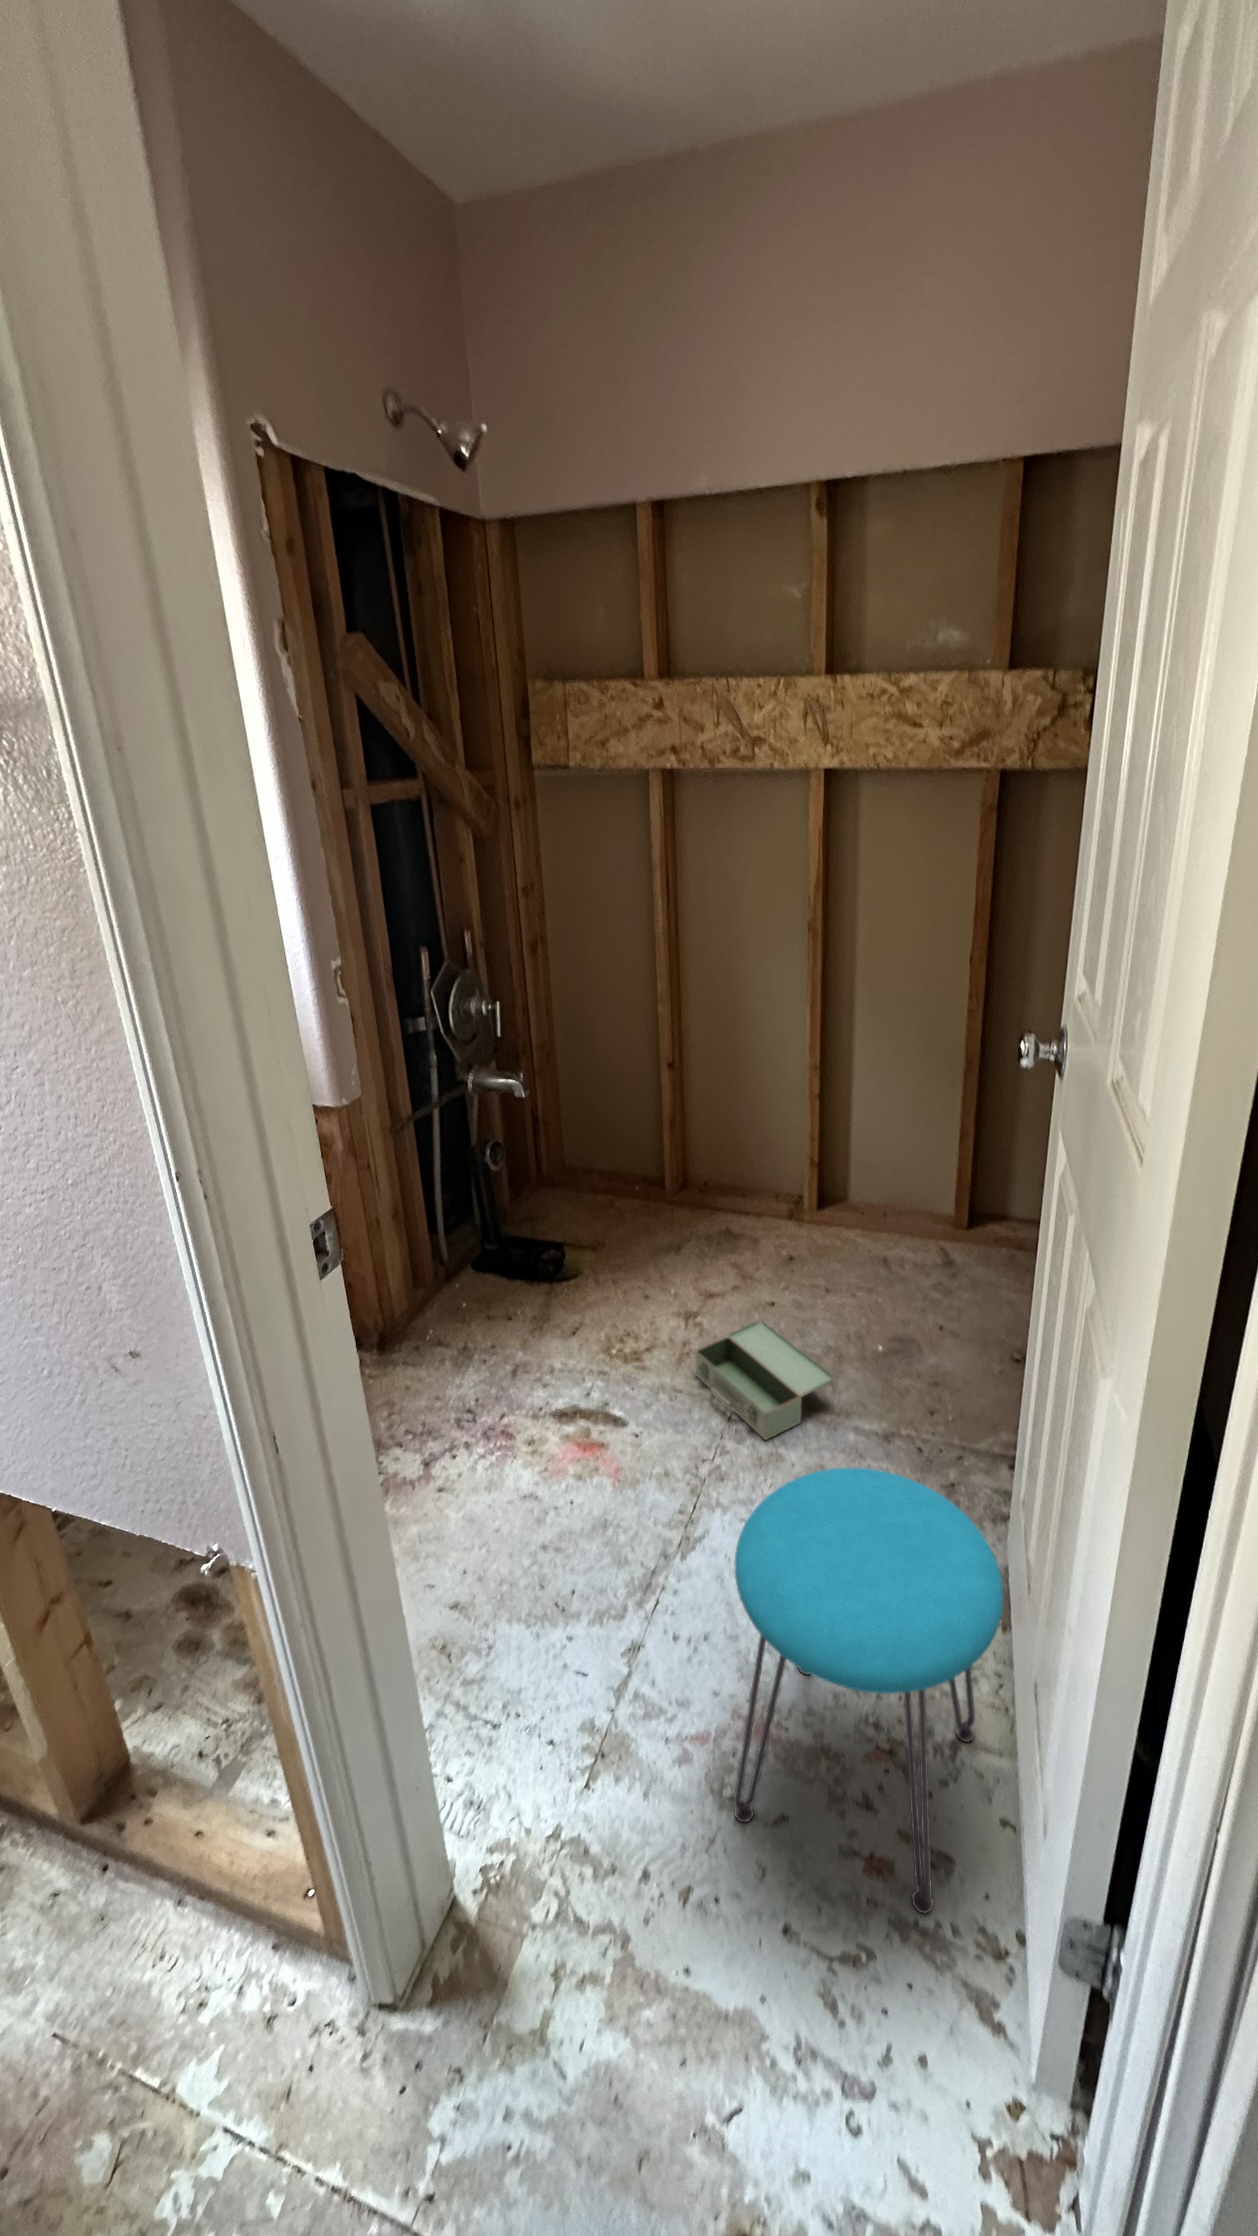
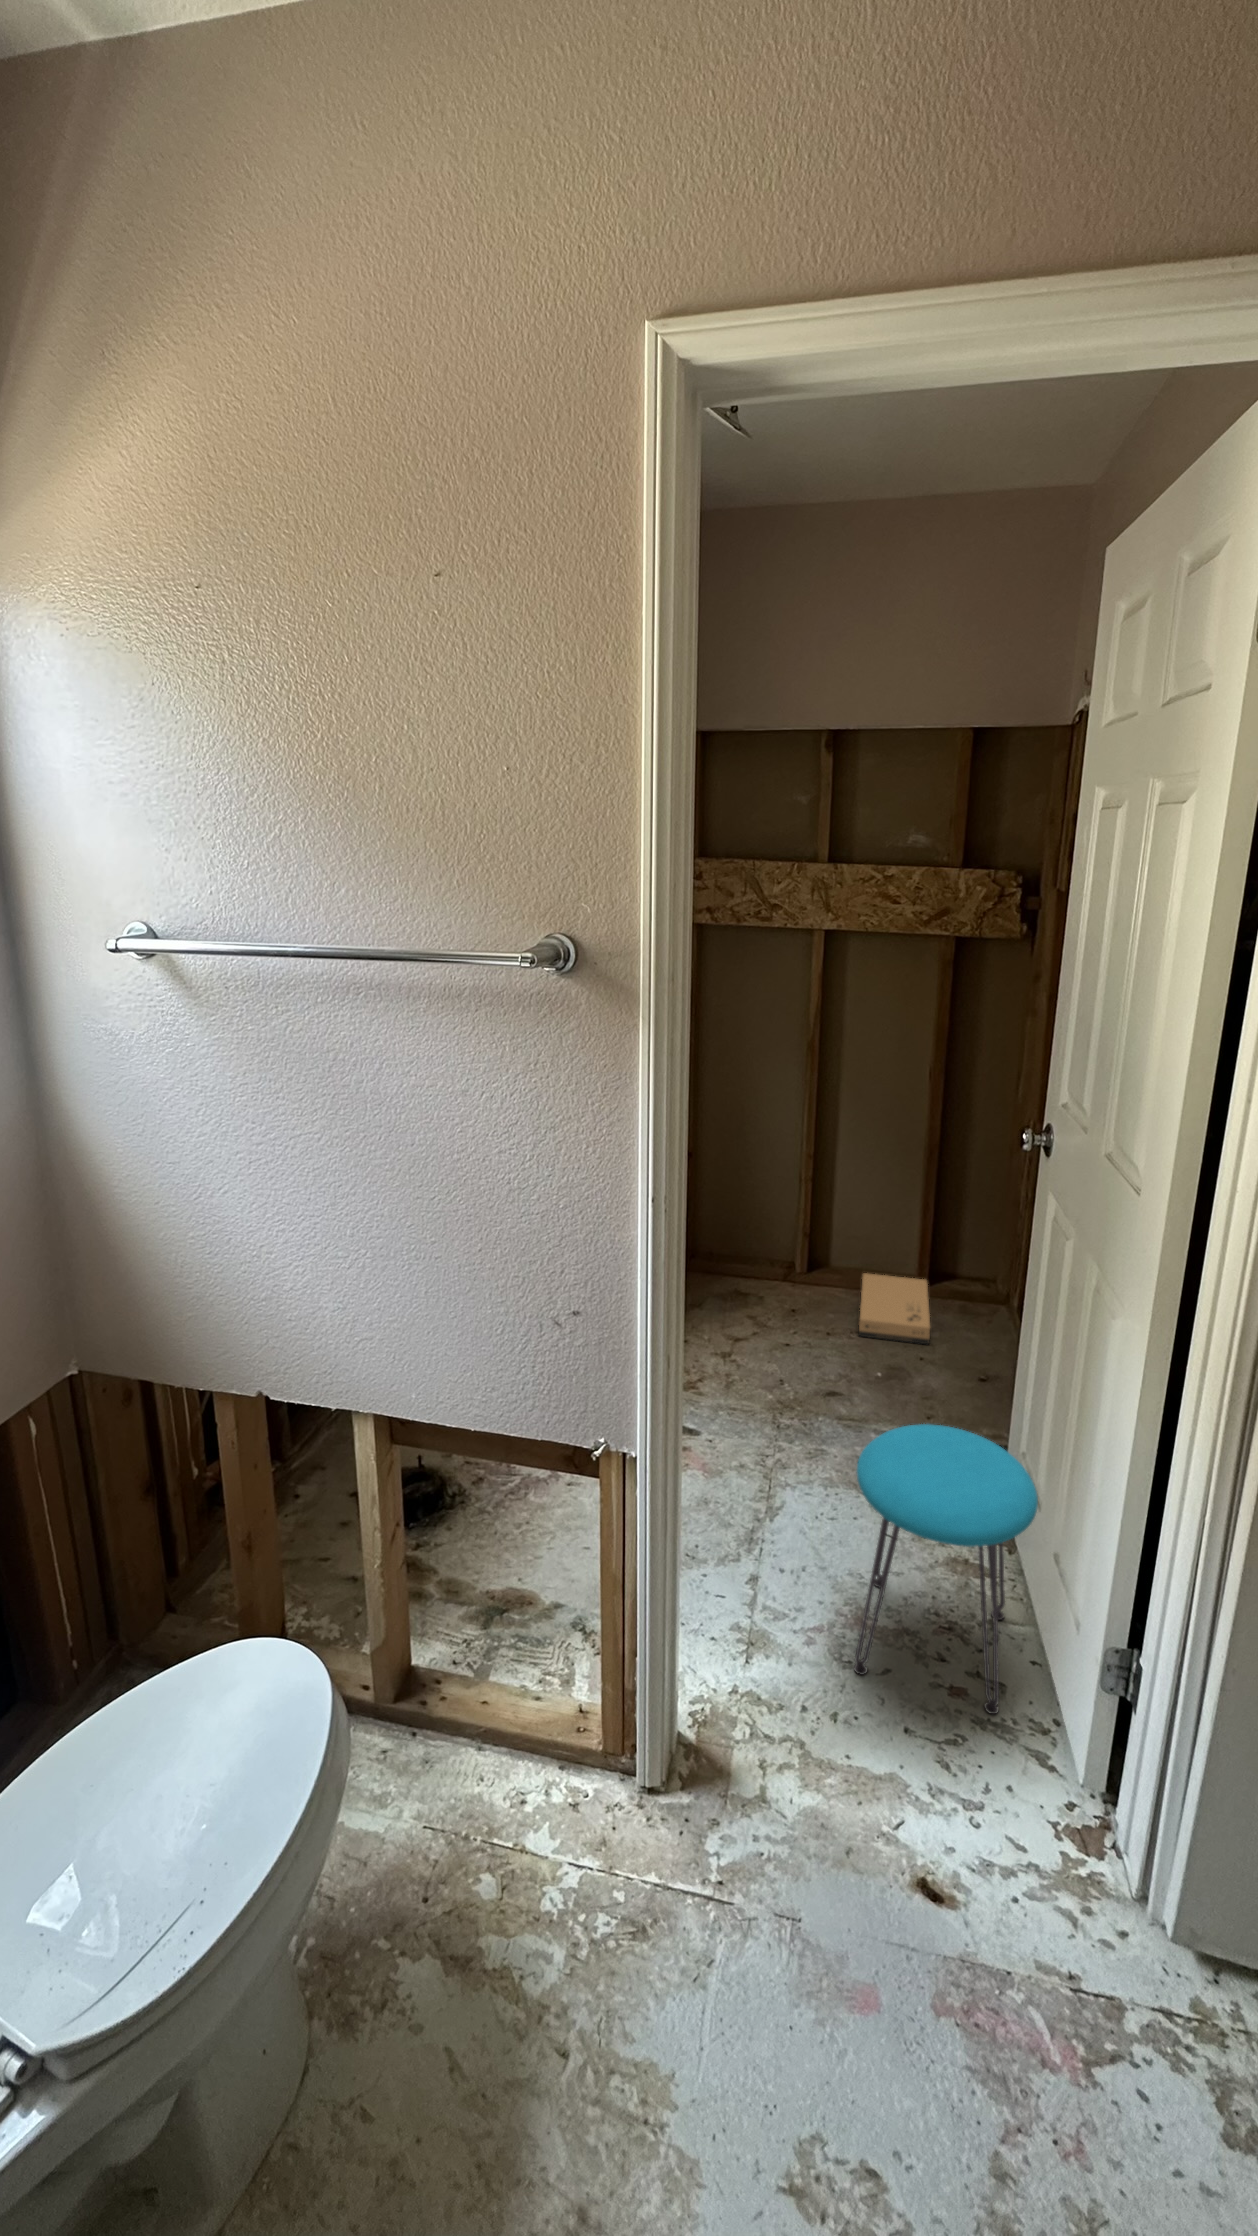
cardboard box: none [866,1210,967,1307] -> present [859,1273,930,1344]
toolbox: present [695,1322,834,1440] -> none [743,1356,856,1442]

